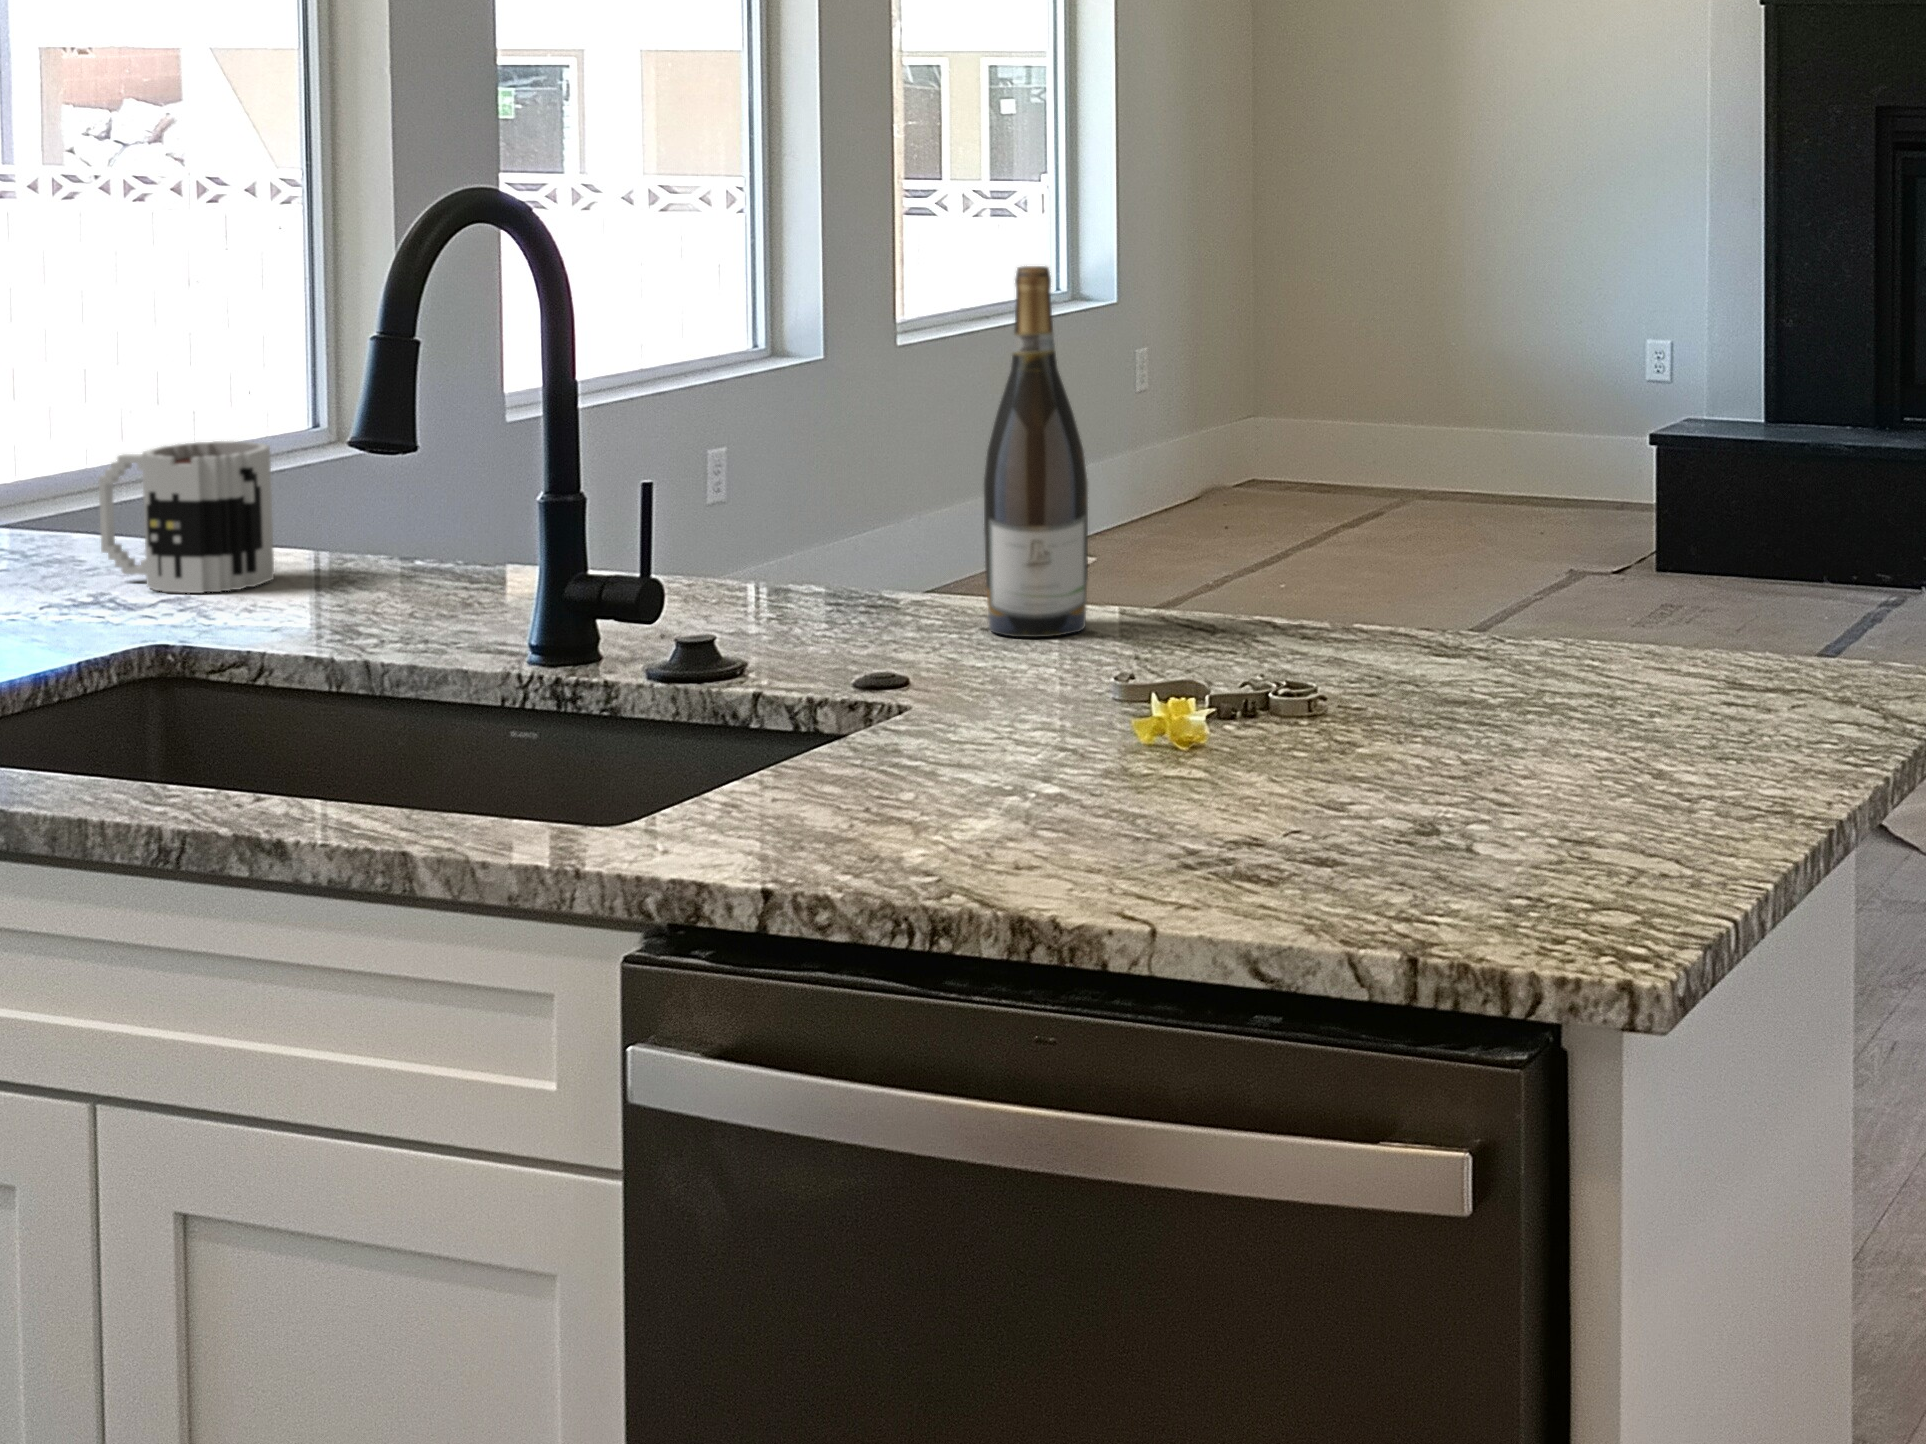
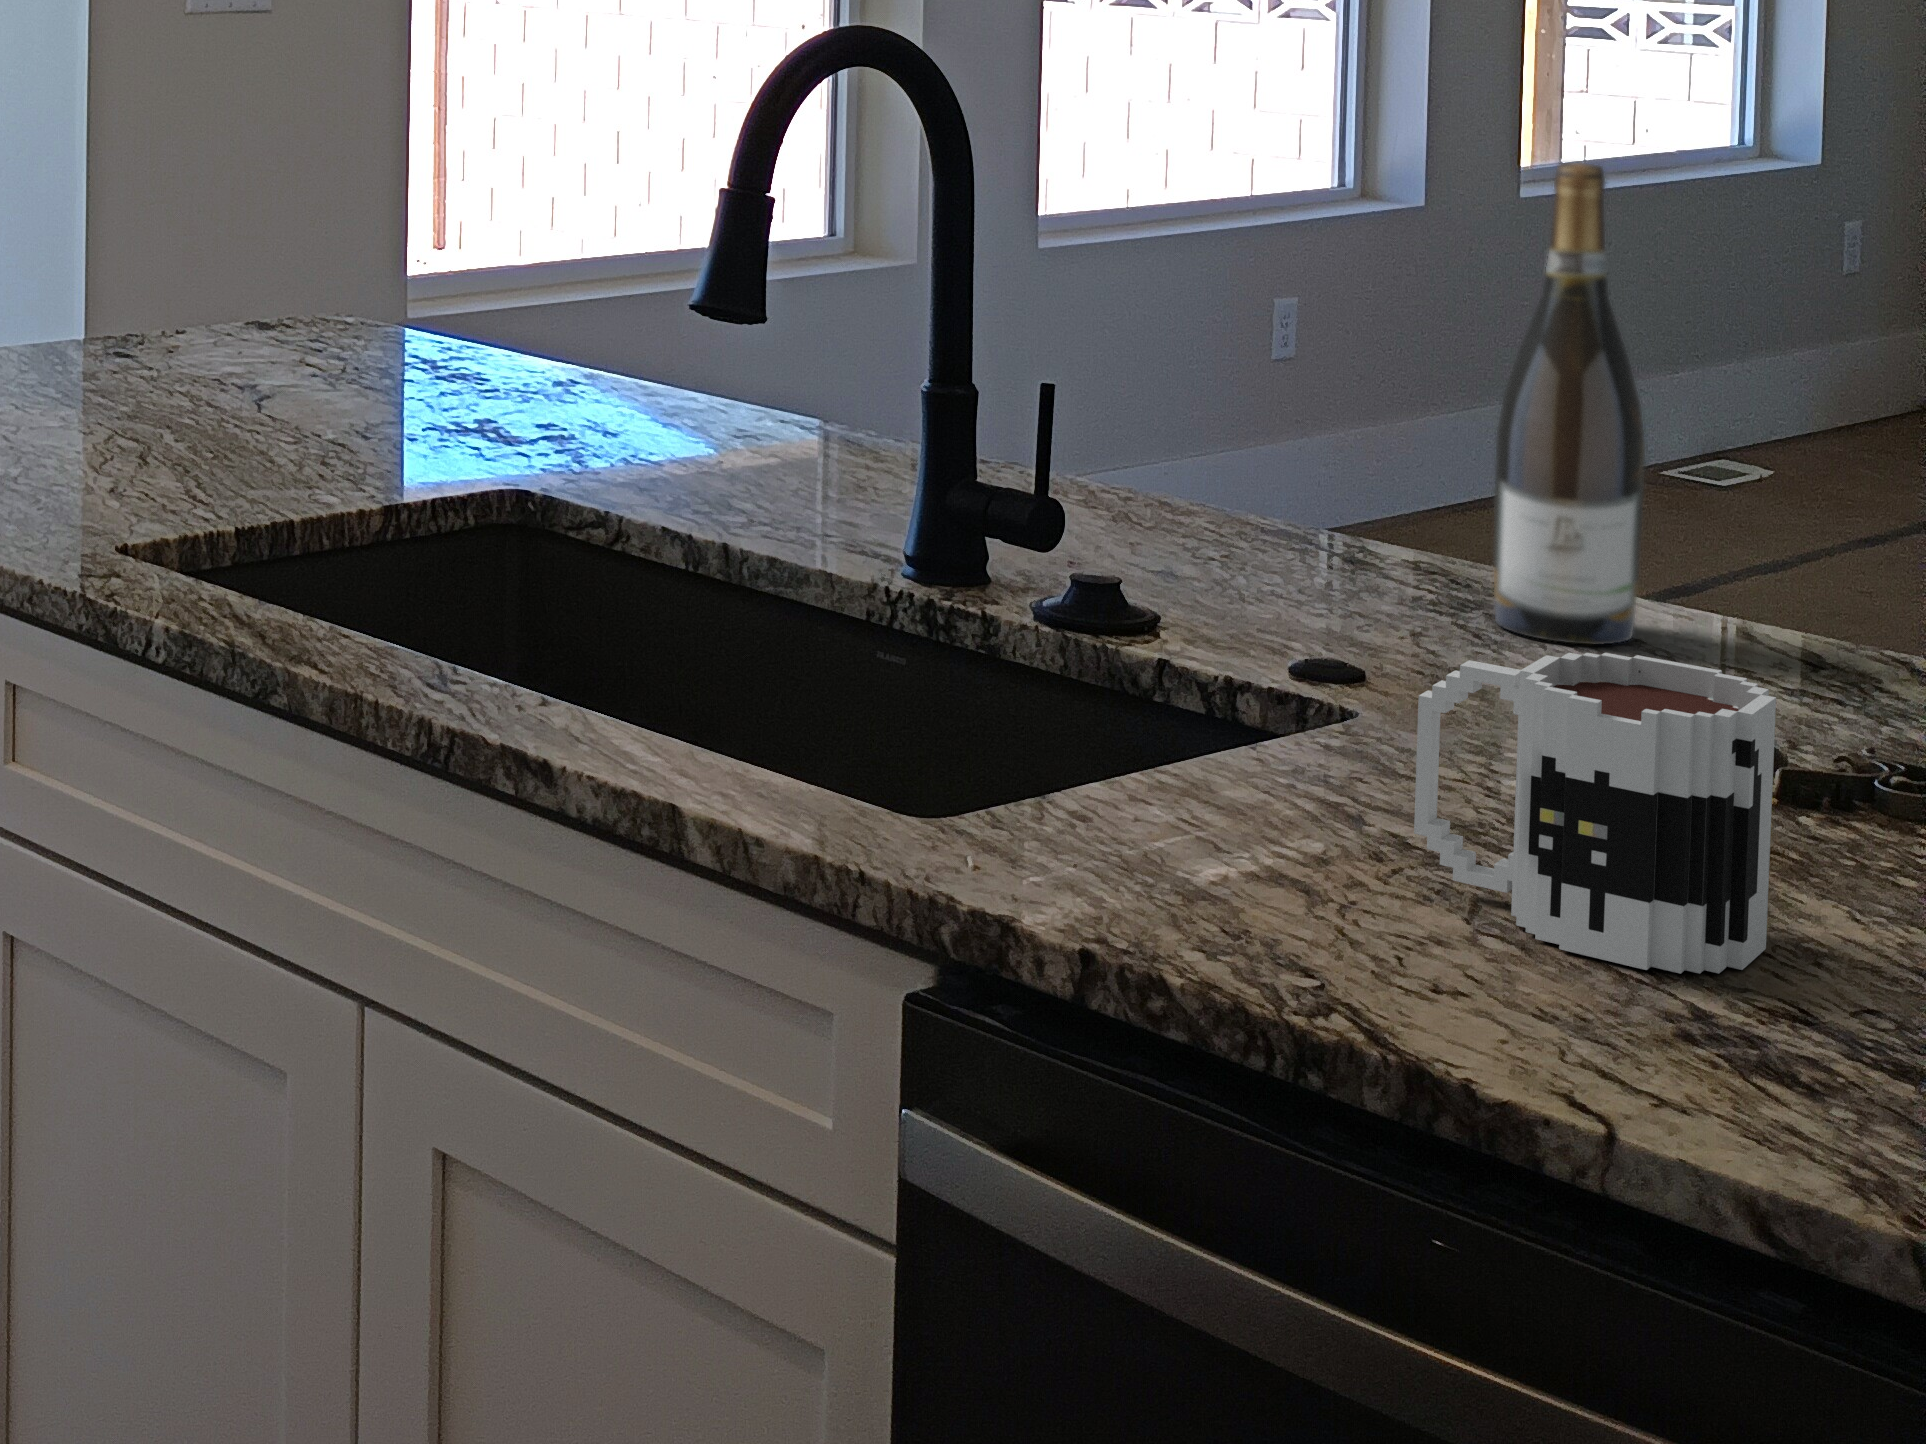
mug: present [98,441,274,593] -> present [1414,653,1776,974]

